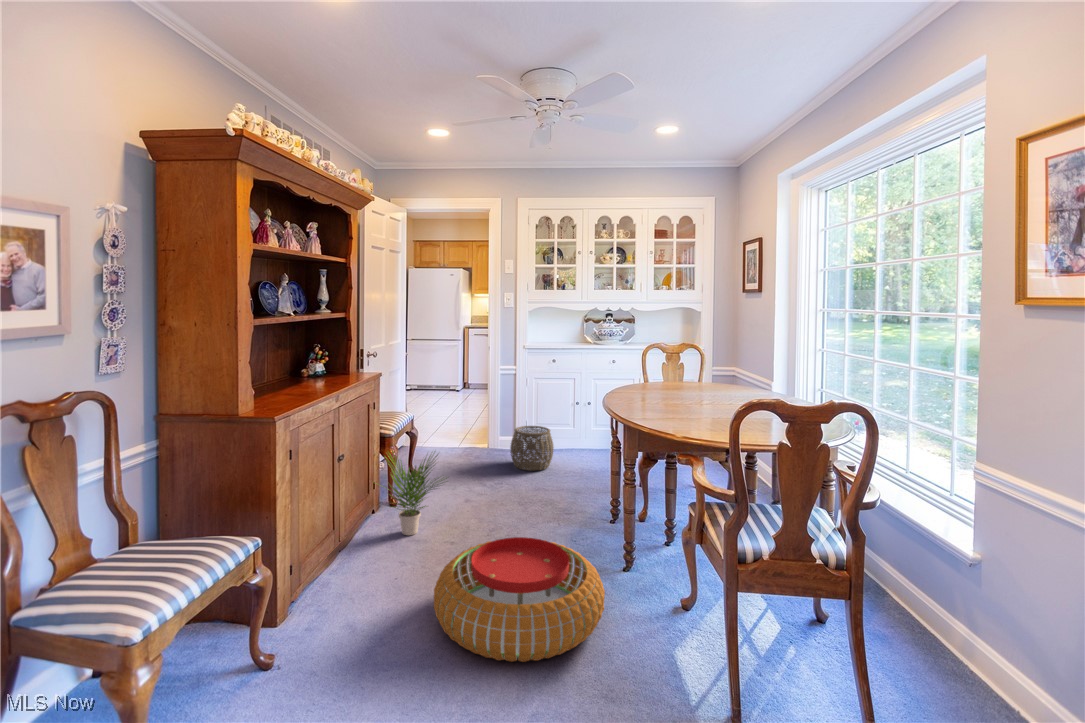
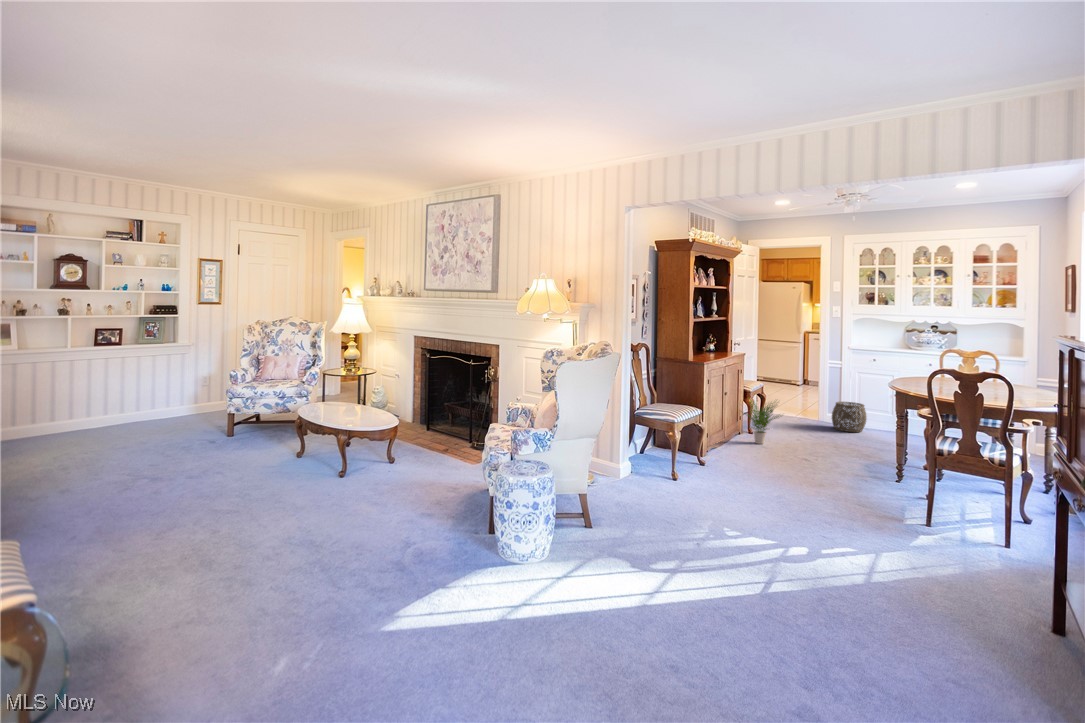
pouf: present [434,537,605,662] -> none [774,438,871,485]

